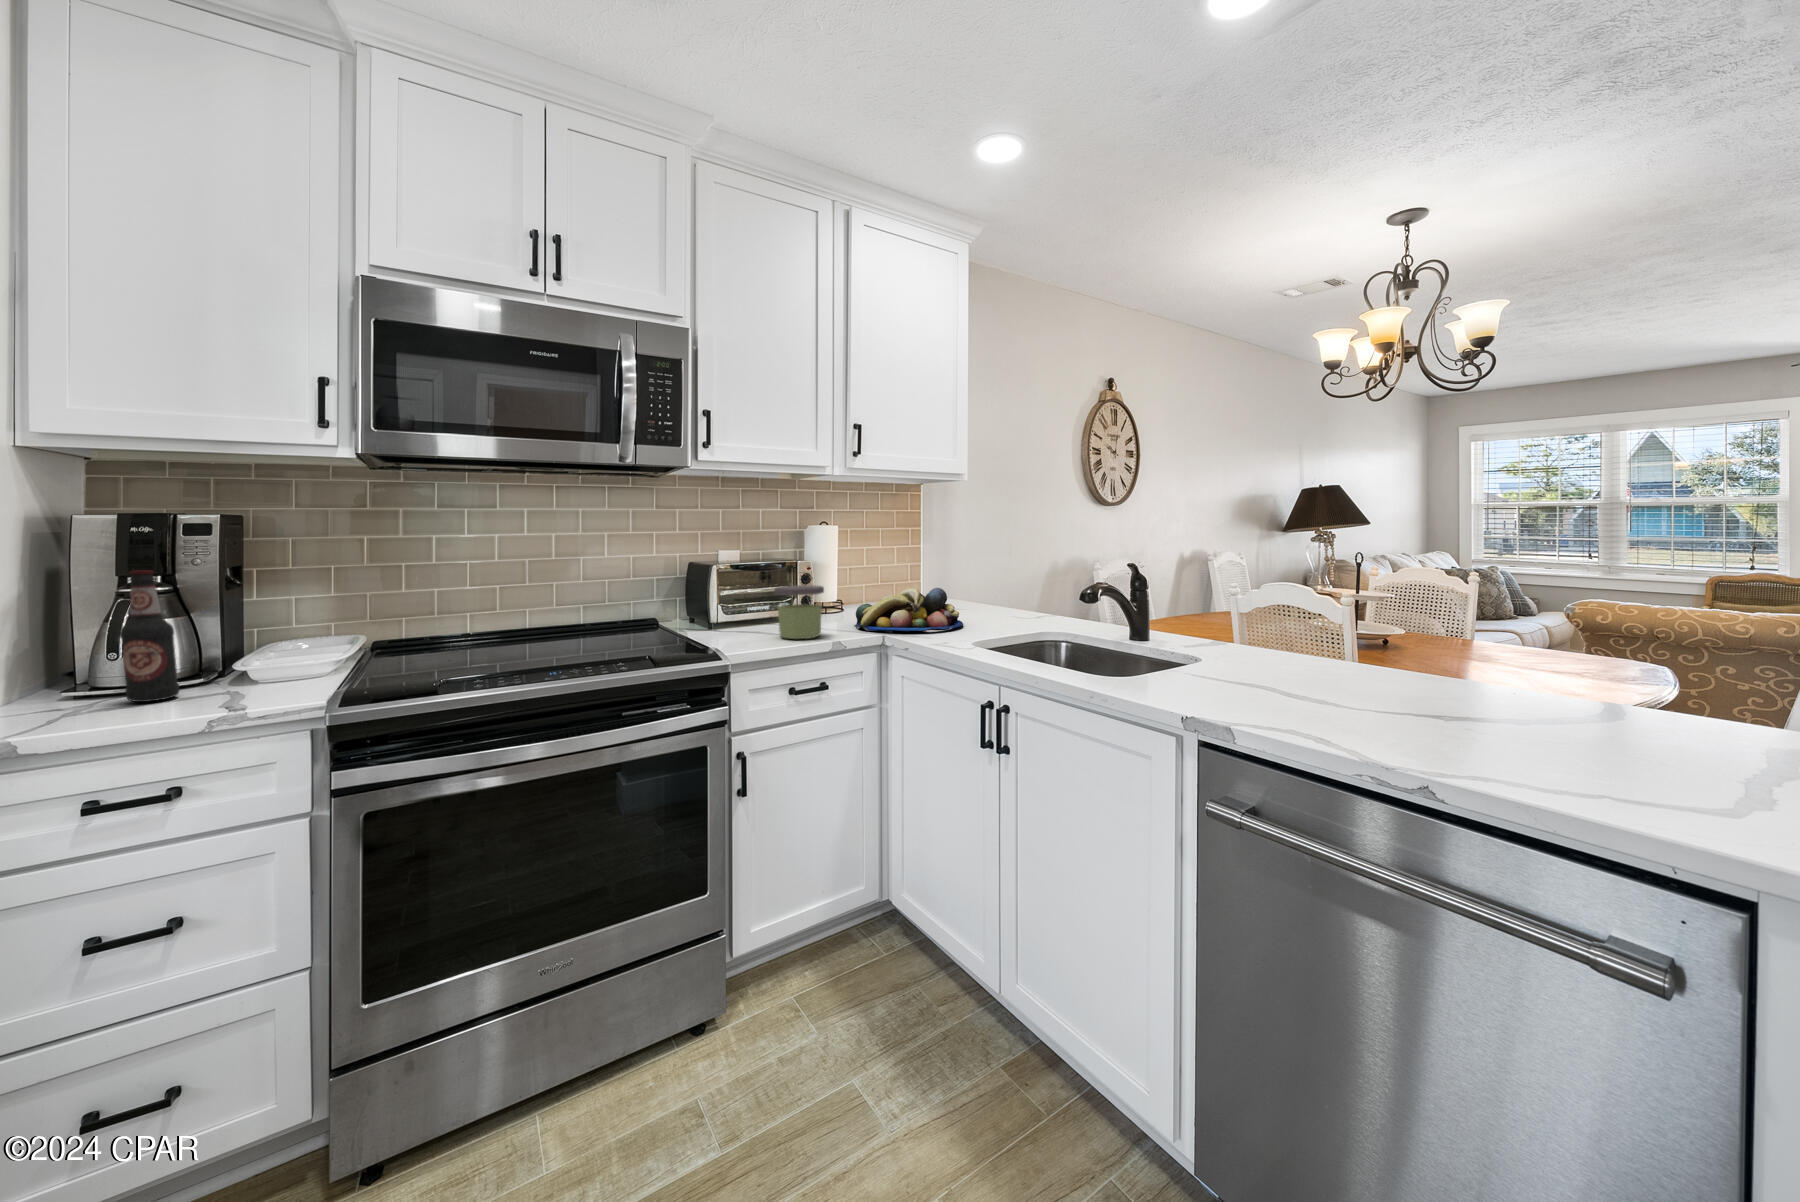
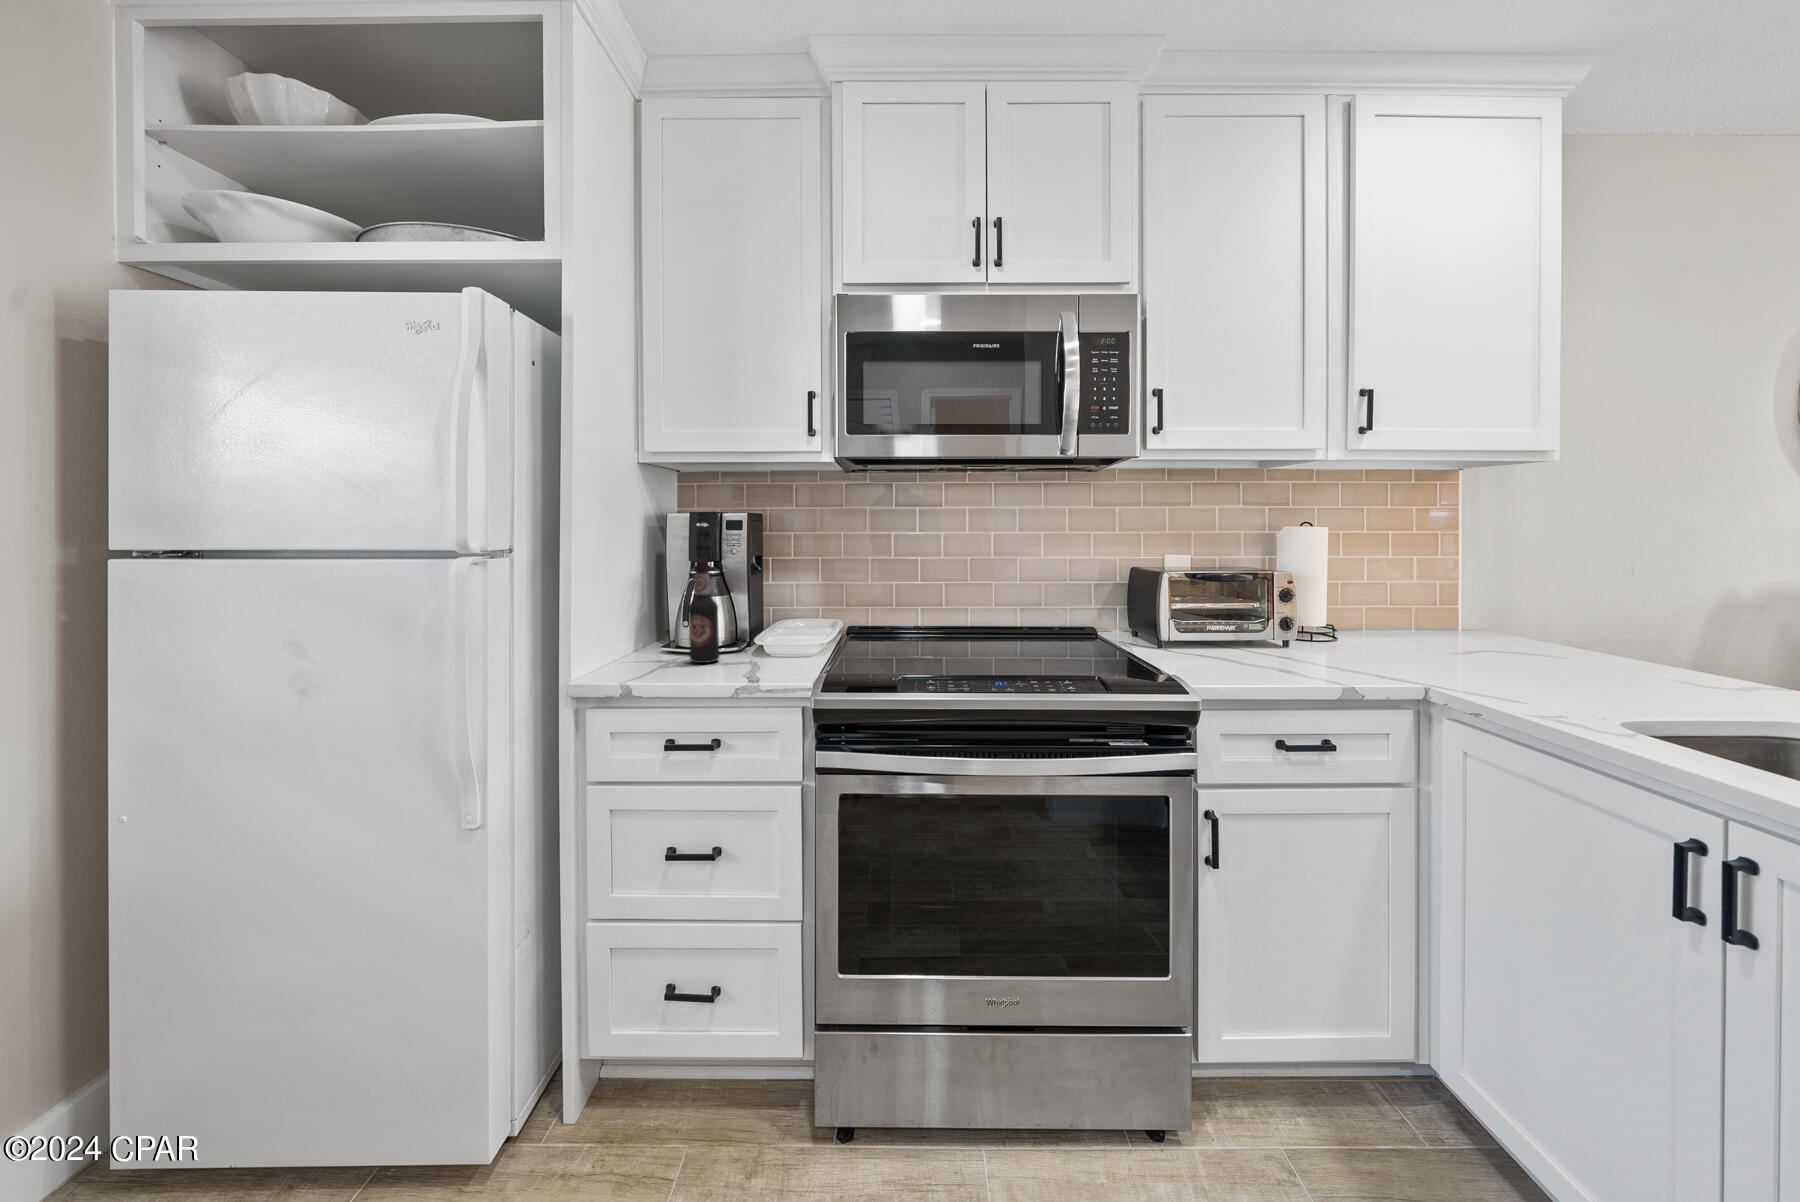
jar: present [774,585,824,639] -> none [1229,590,1296,656]
fruit bowl: present [855,588,963,631] -> none [1332,599,1513,660]

